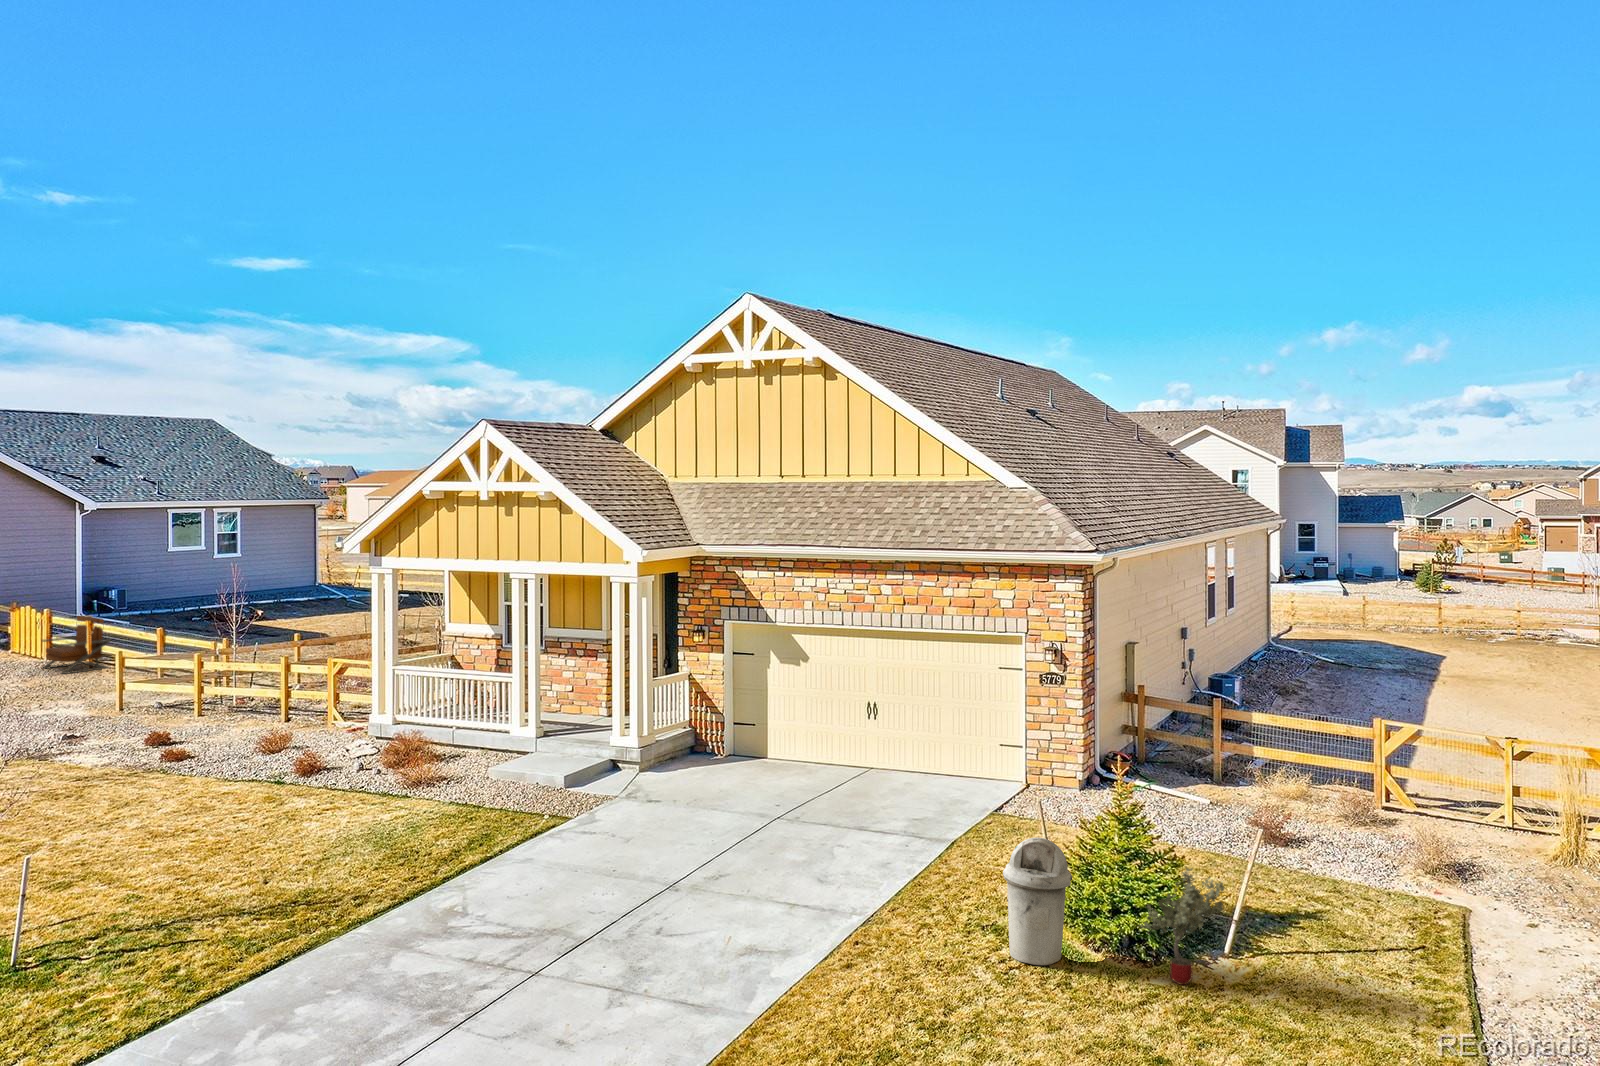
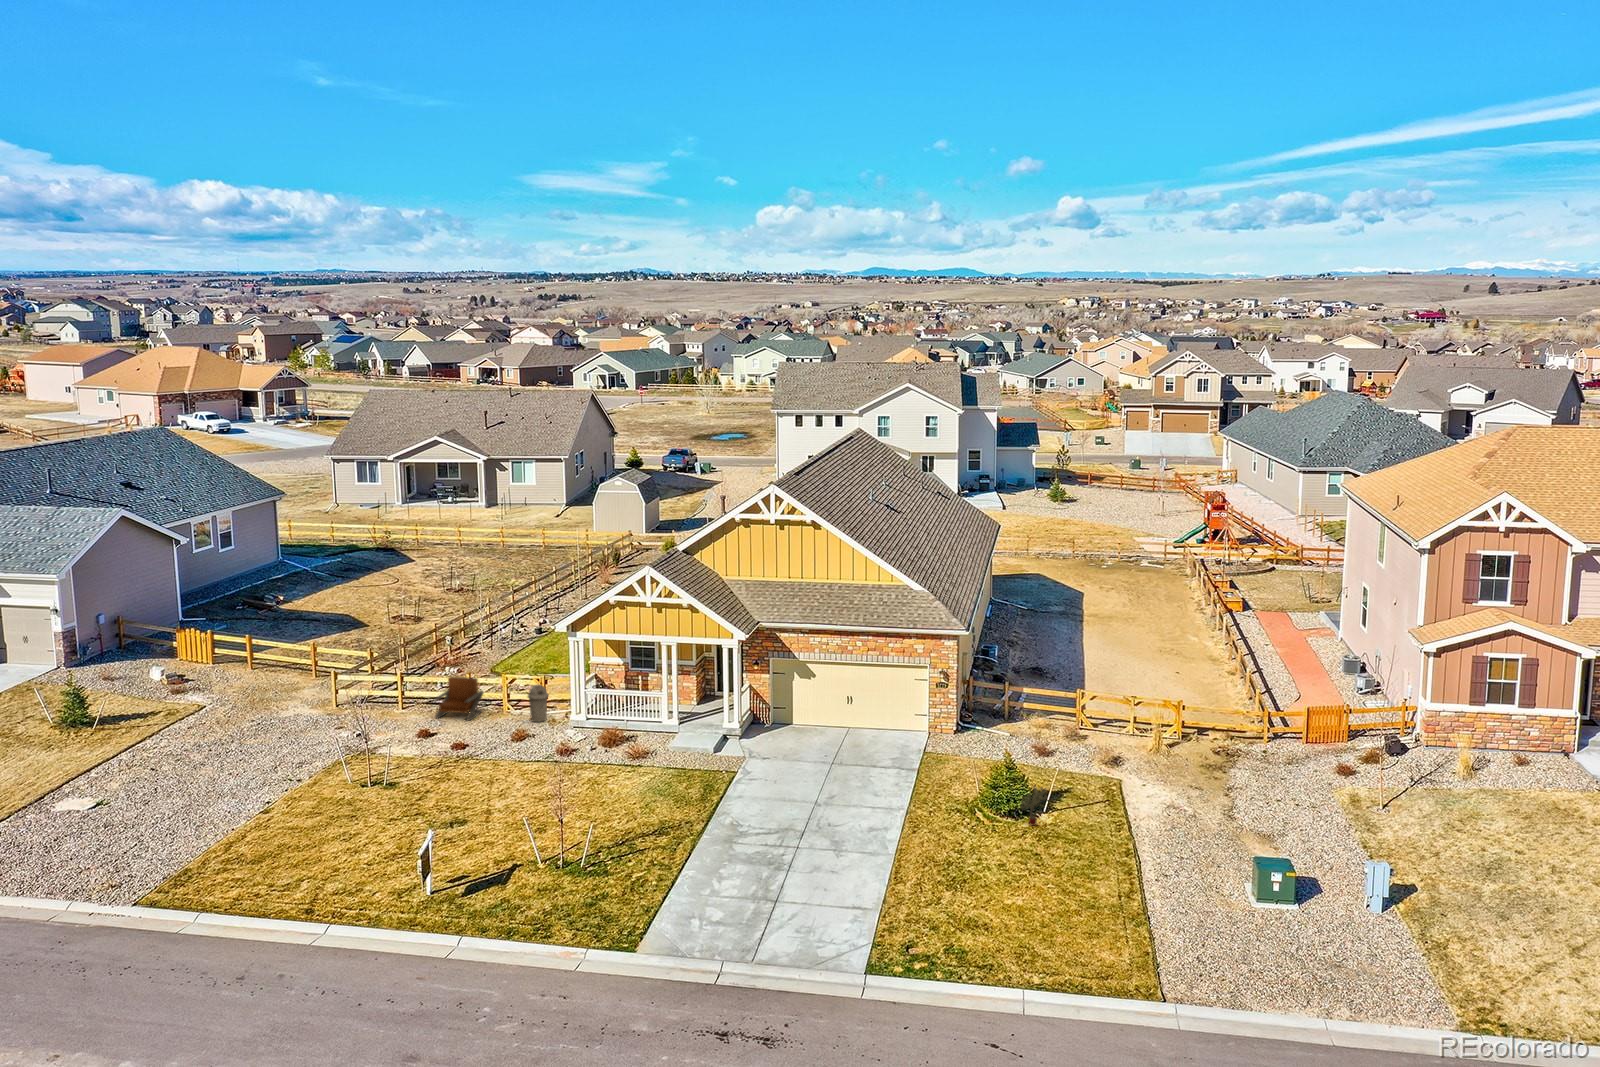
lounge chair: present [42,616,111,674] -> present [435,677,484,721]
trash can: present [1003,838,1072,965] -> present [528,685,549,722]

